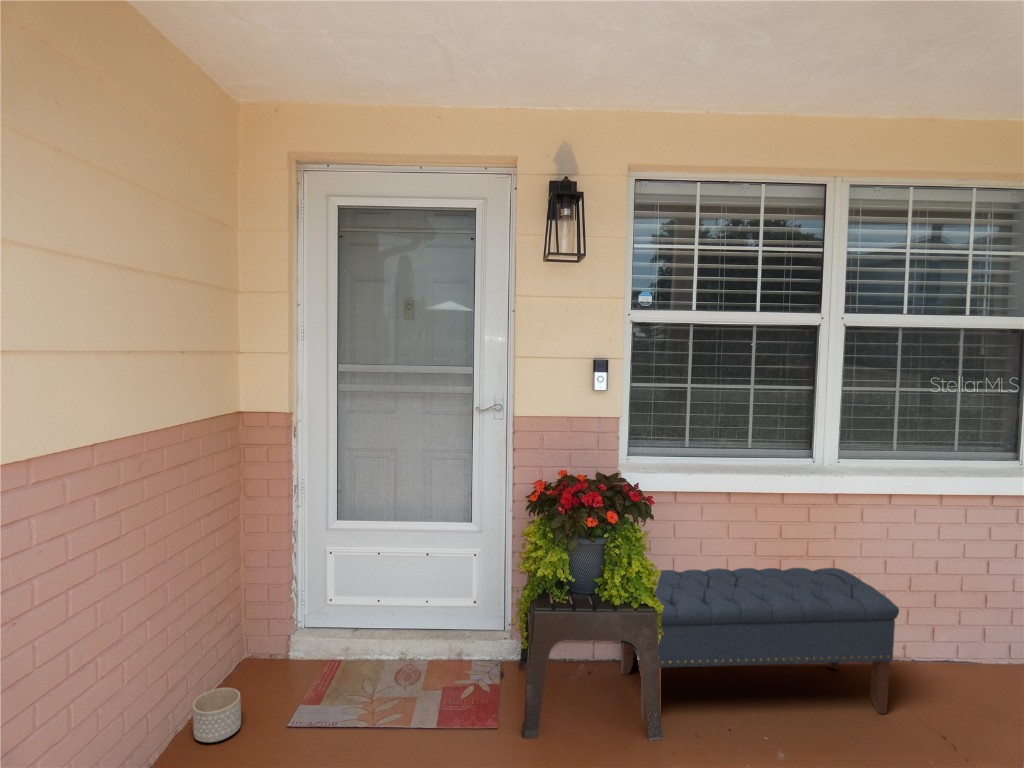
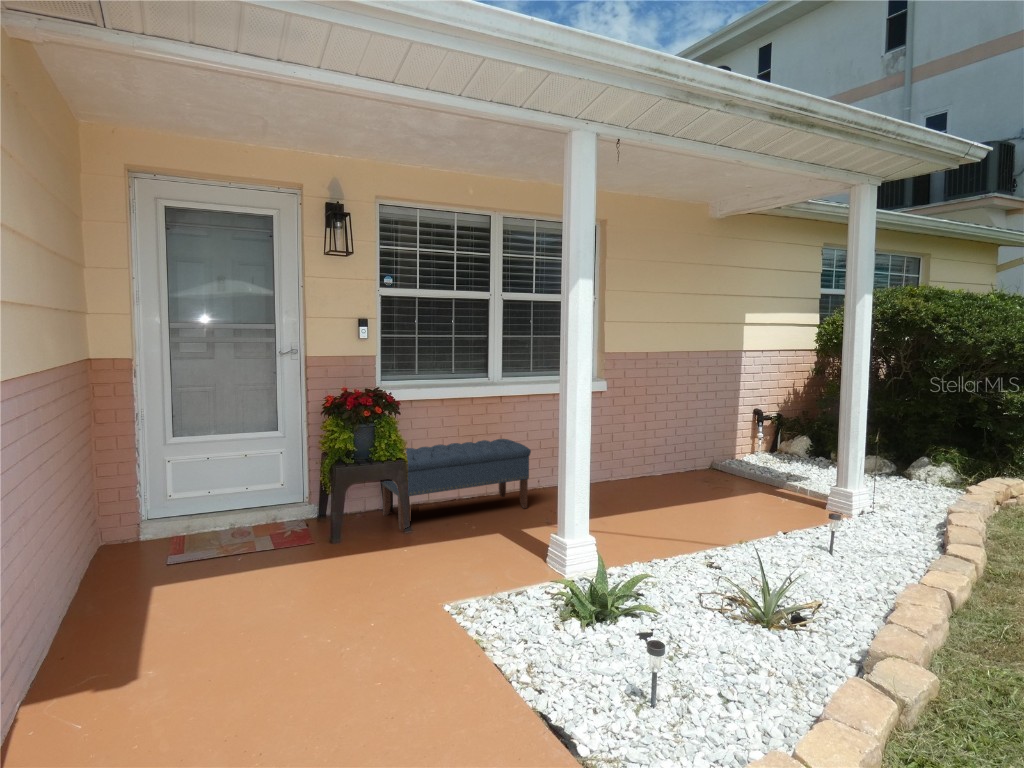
planter: present [193,688,241,742] -> none [92,549,129,582]

